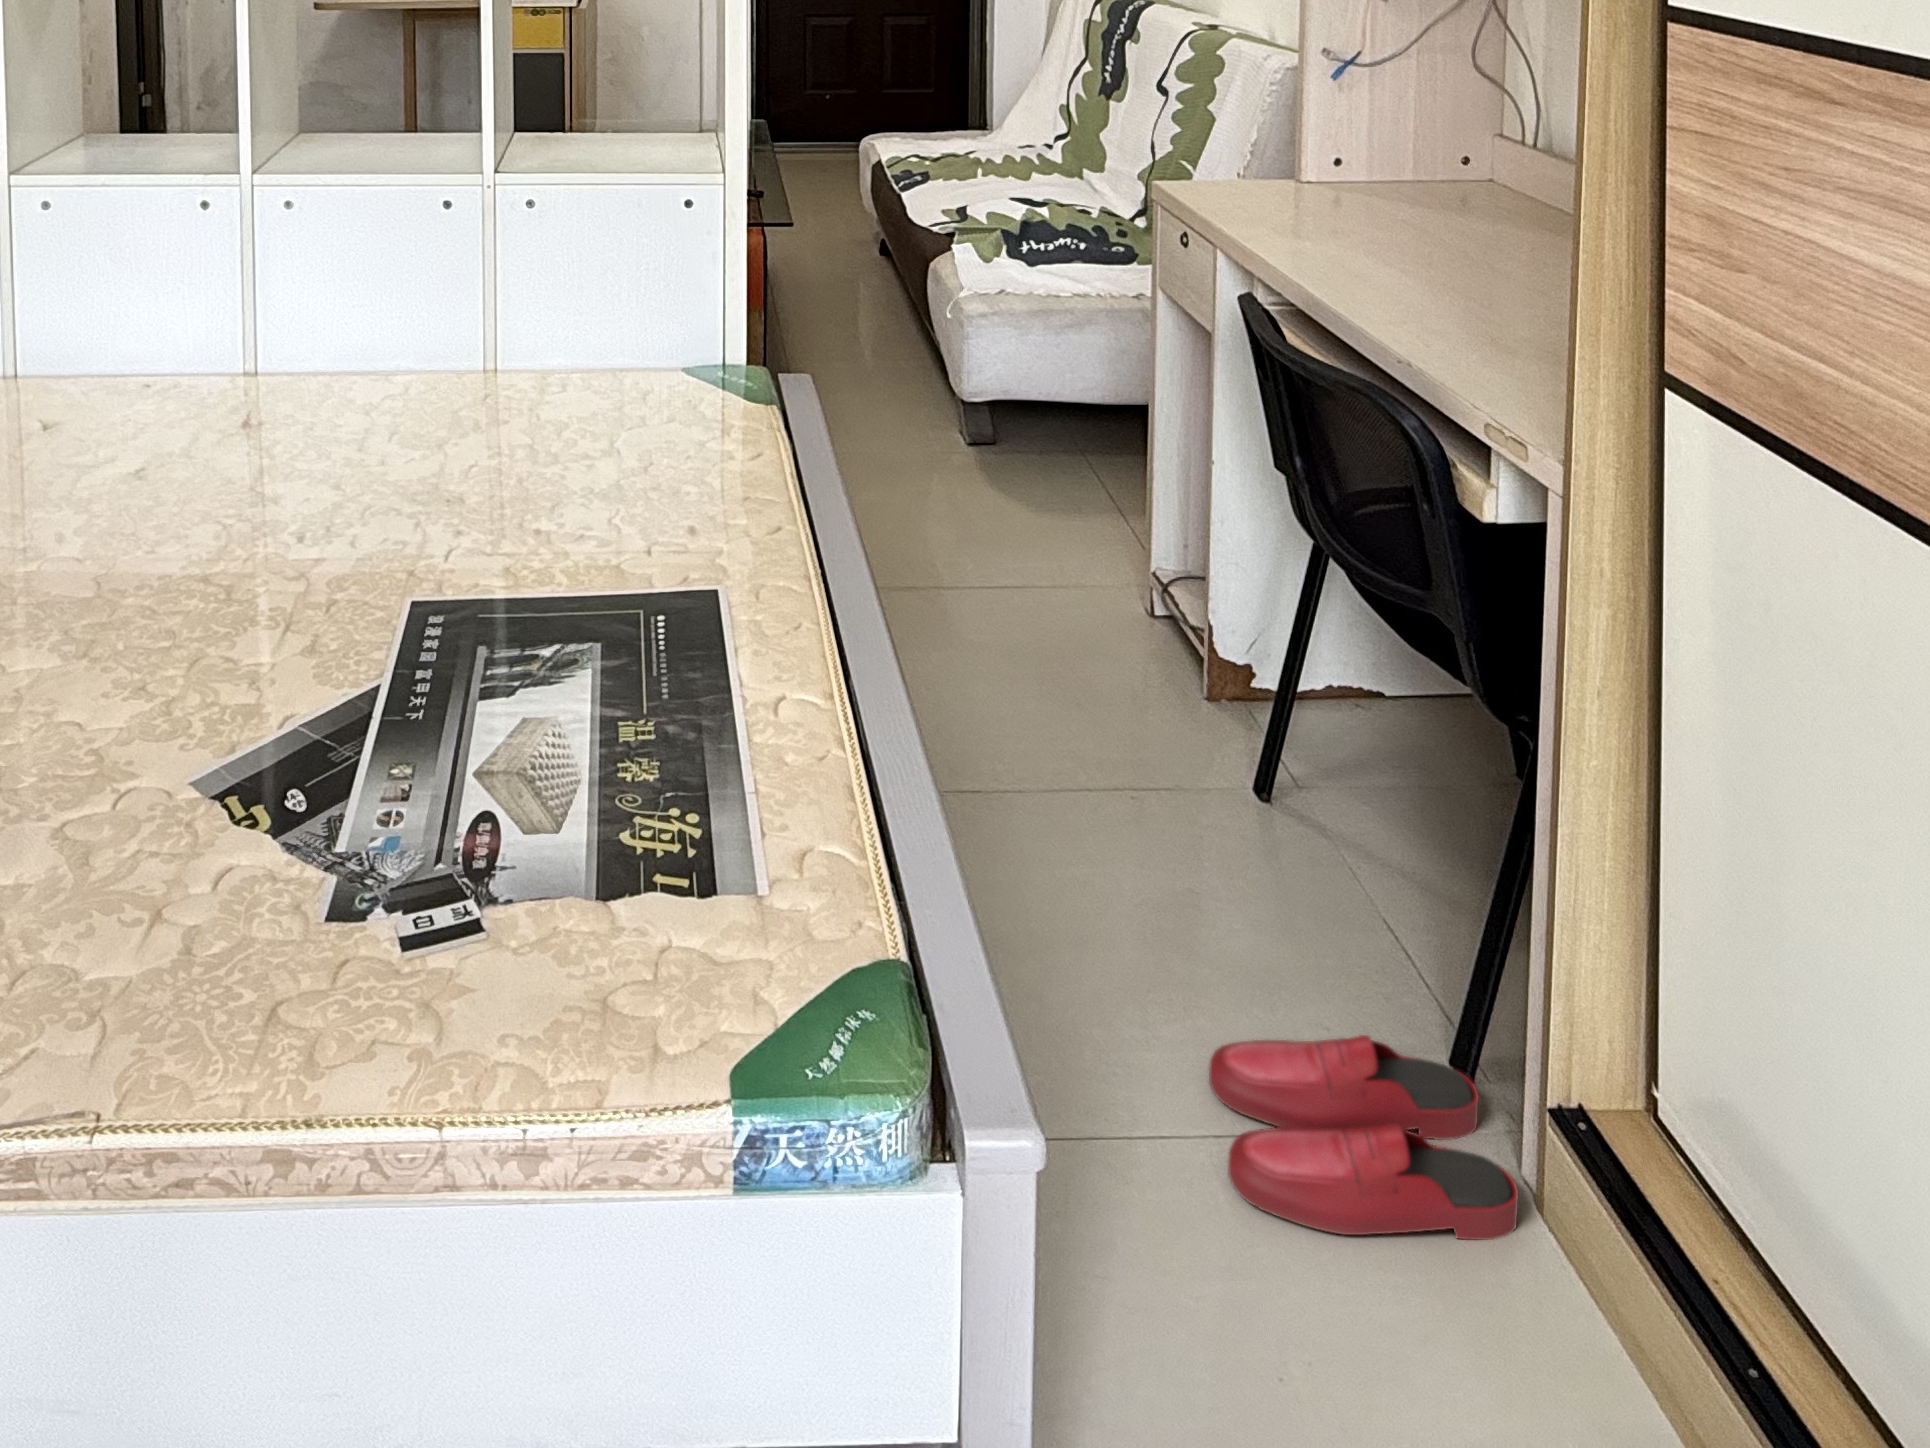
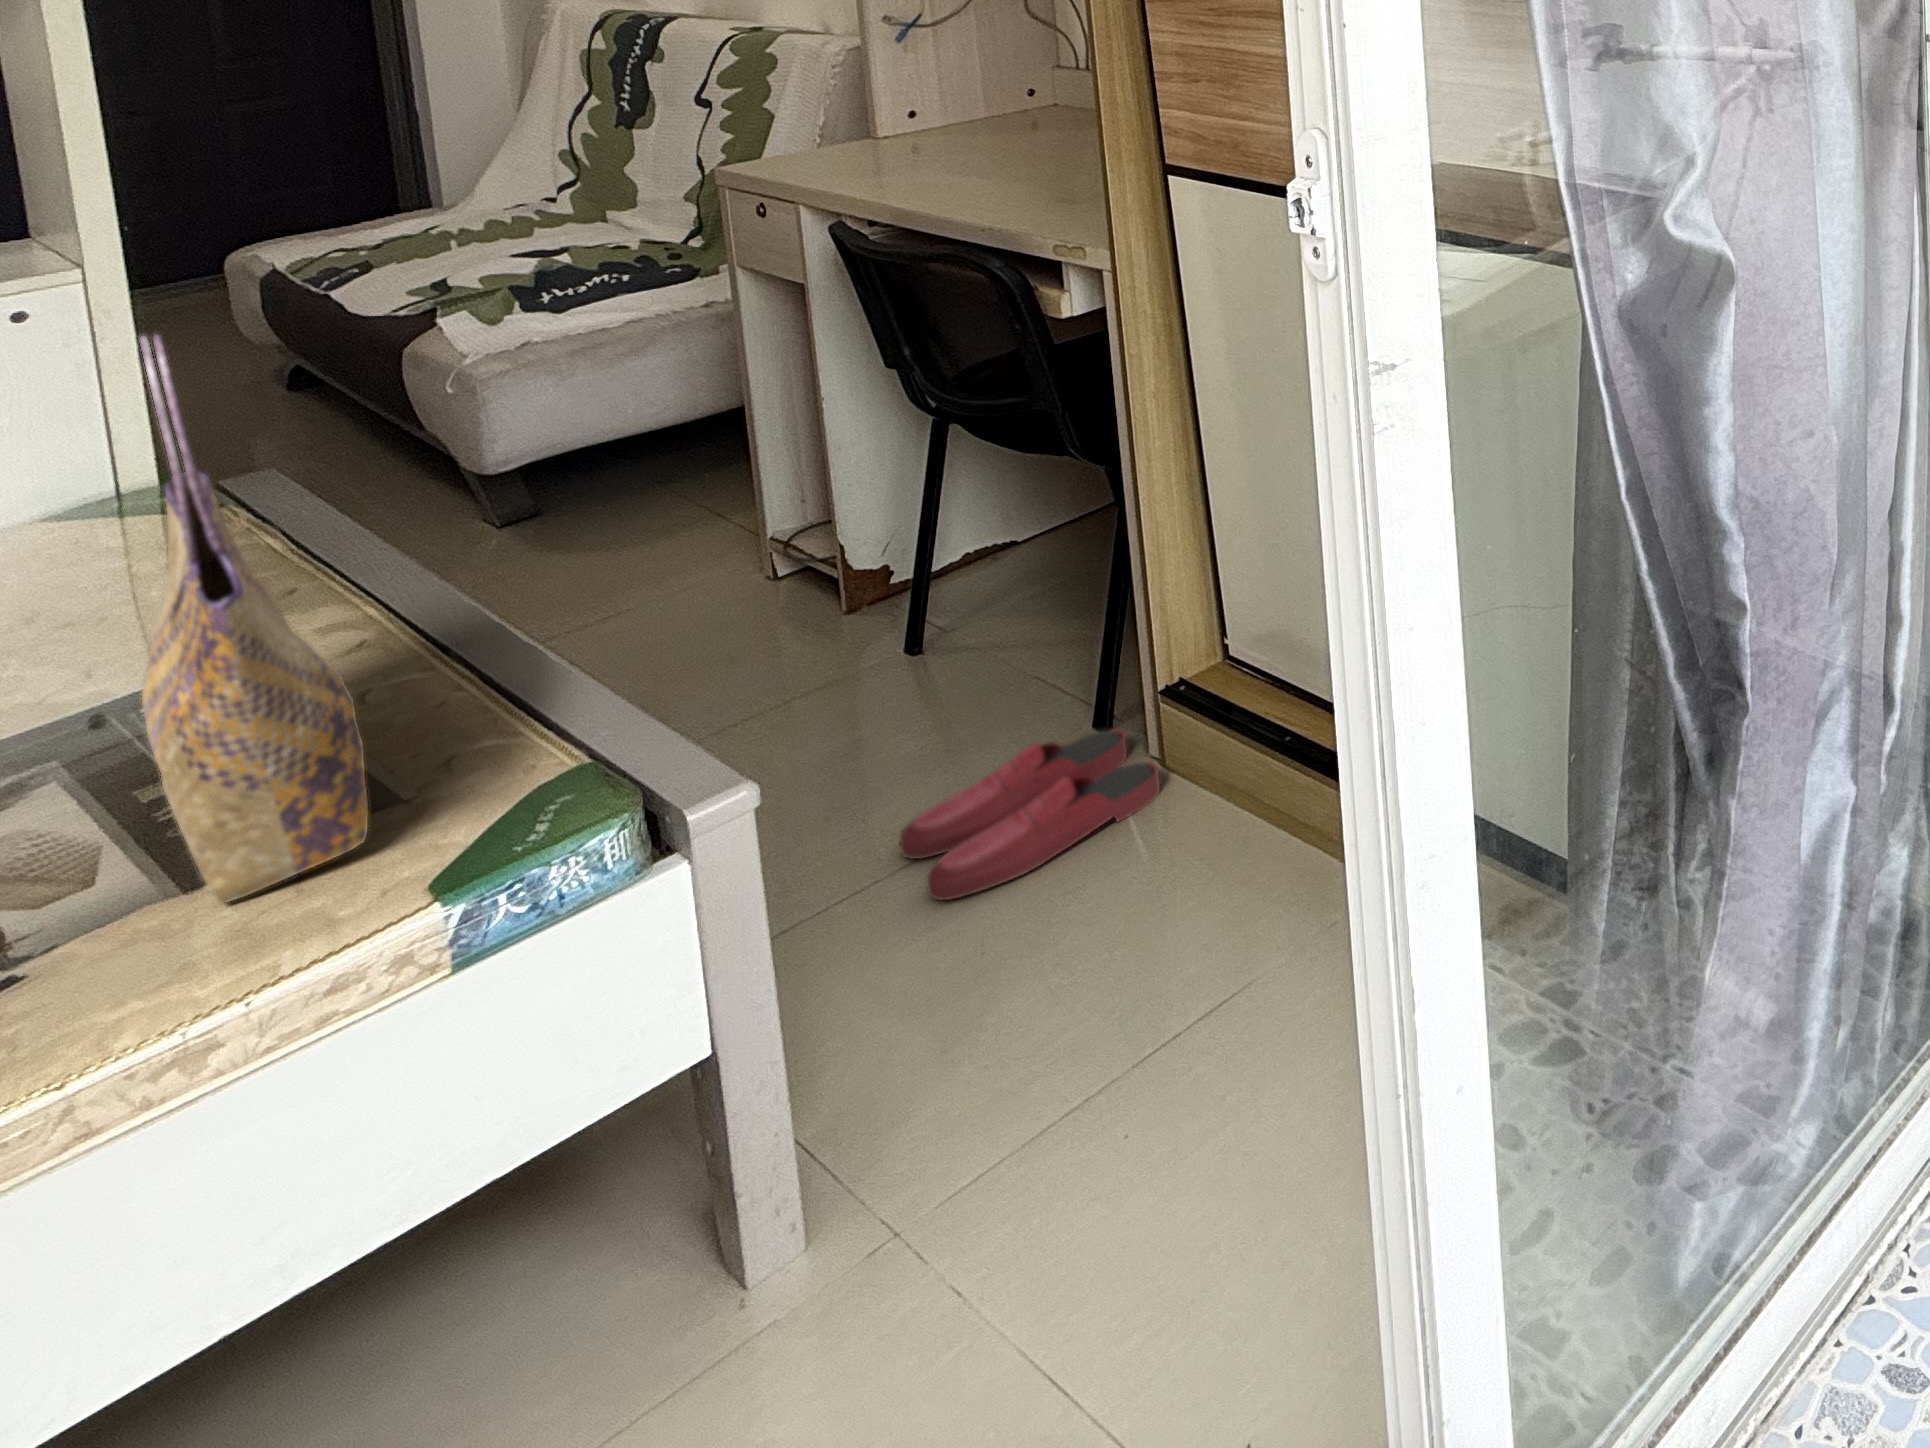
tote bag: none [576,335,729,984] -> present [140,335,368,903]

